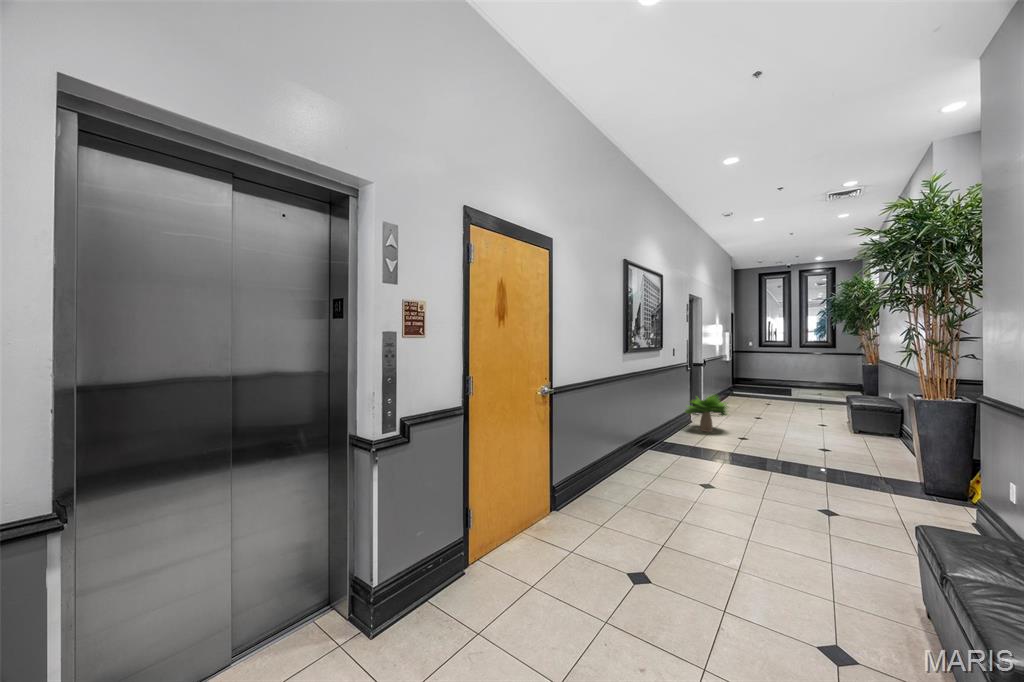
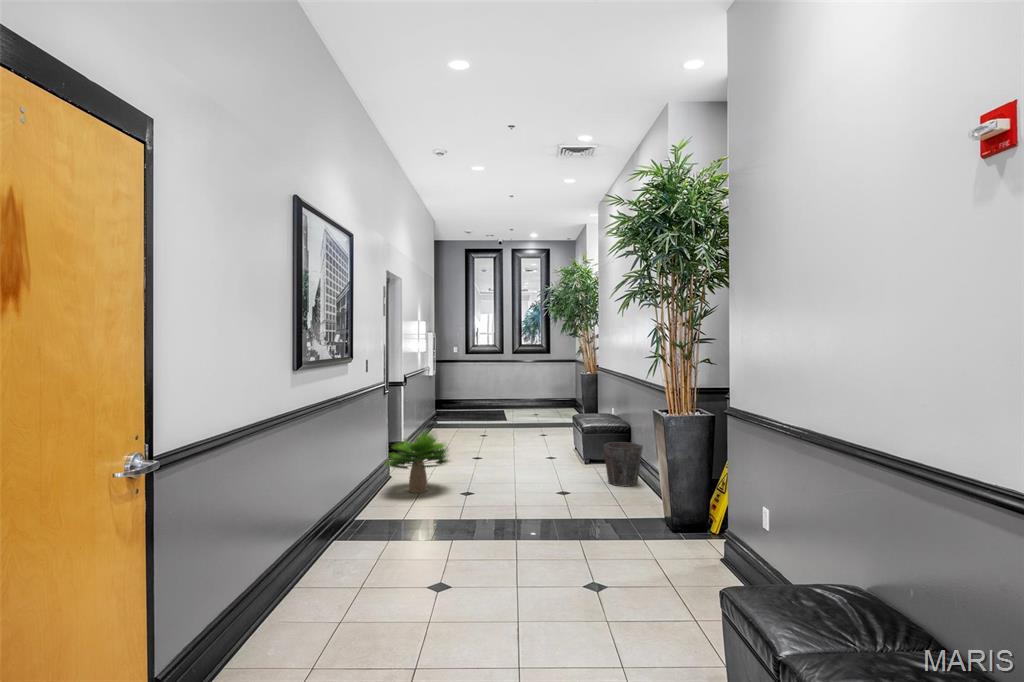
waste bin: none [866,418,911,454] -> present [603,442,643,486]

